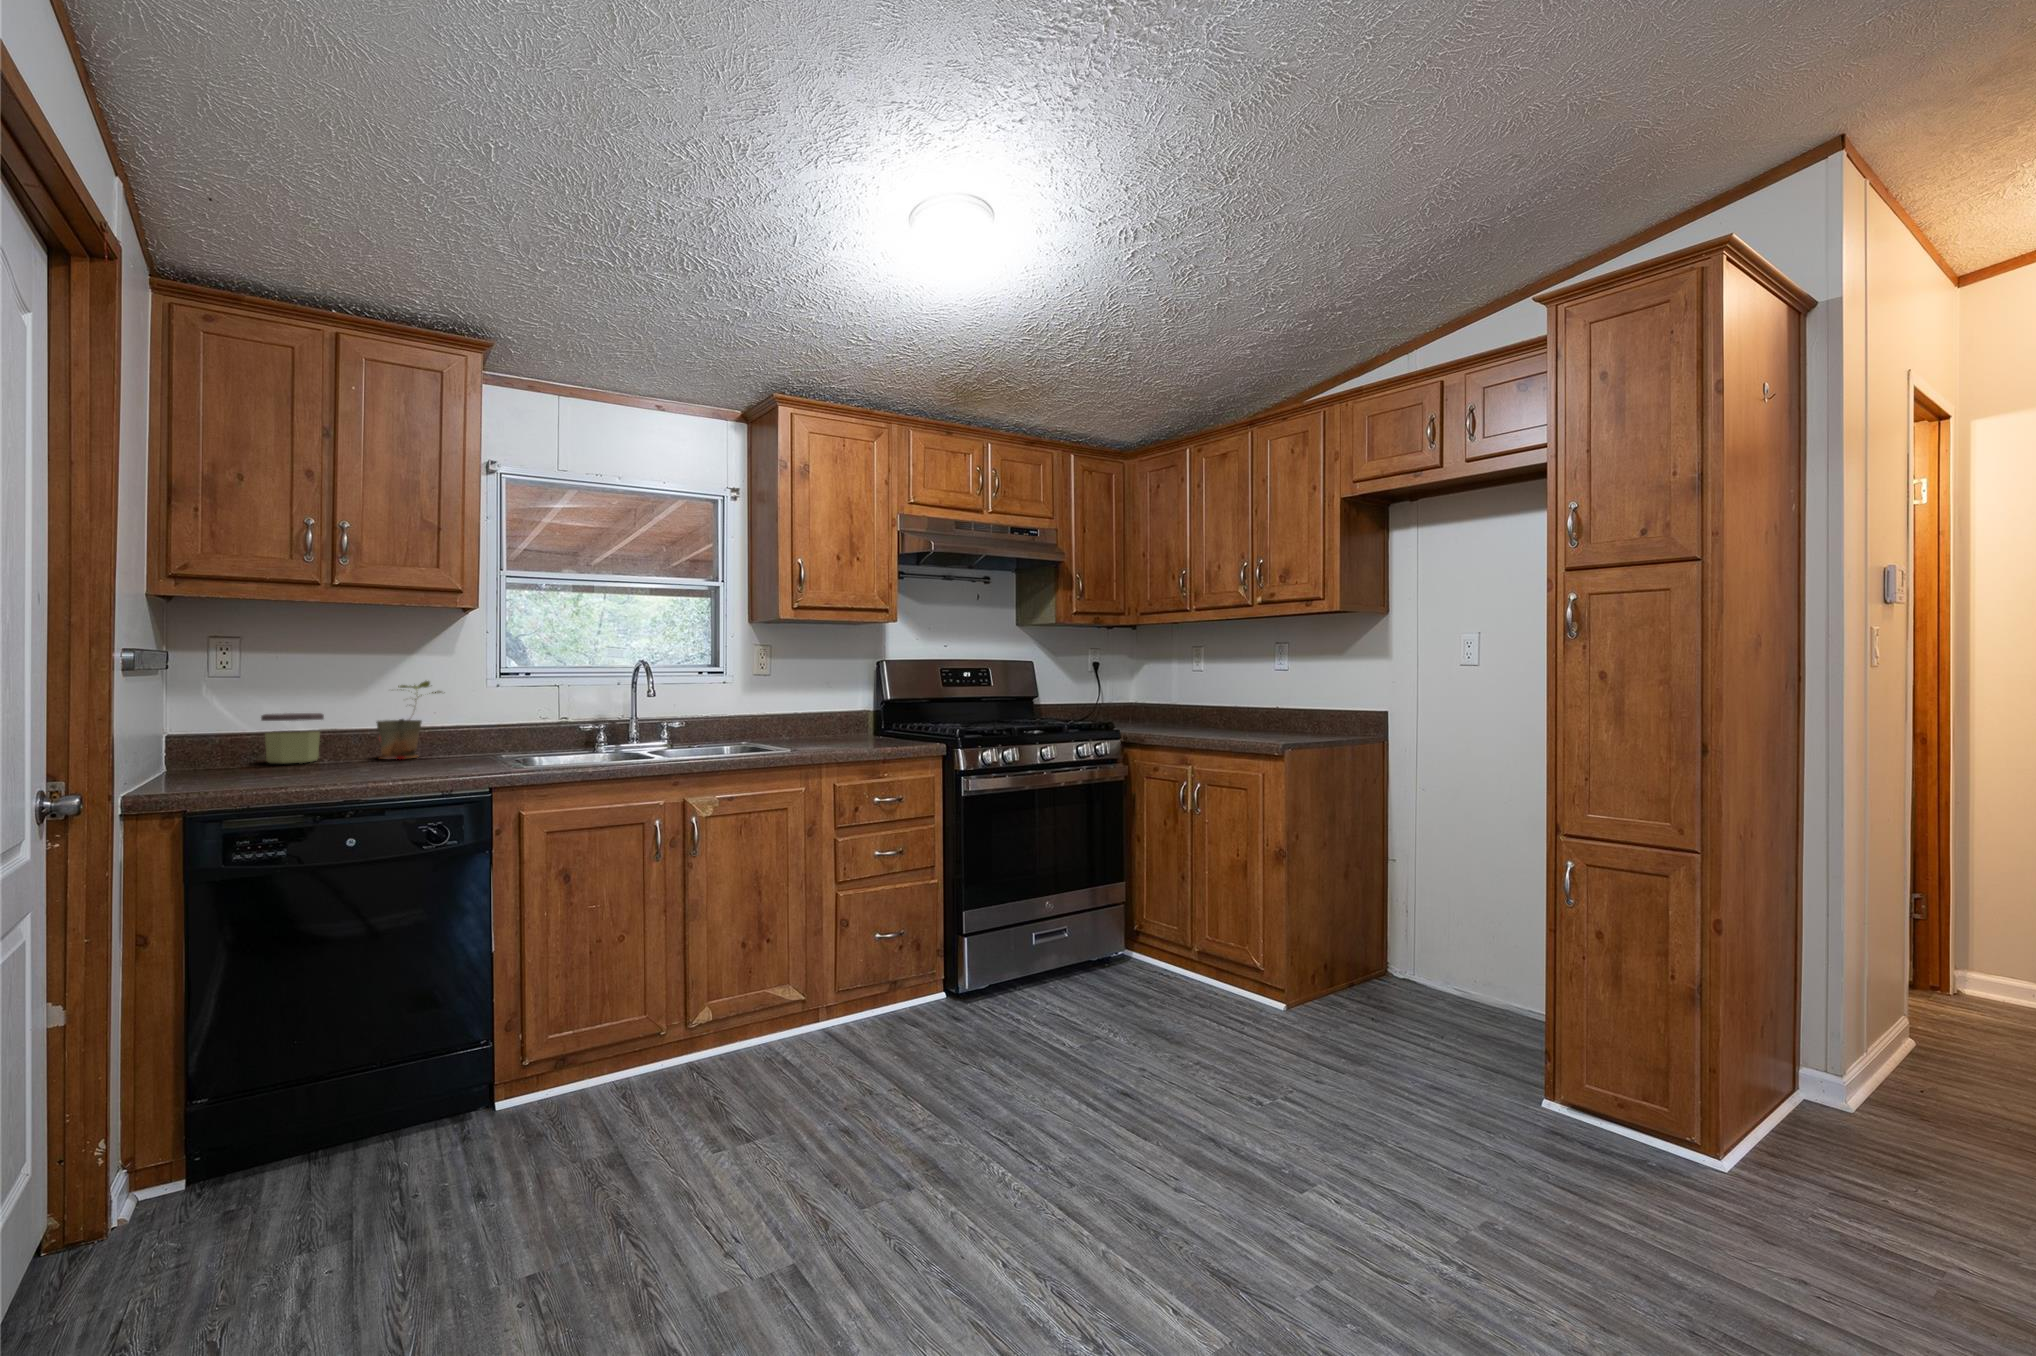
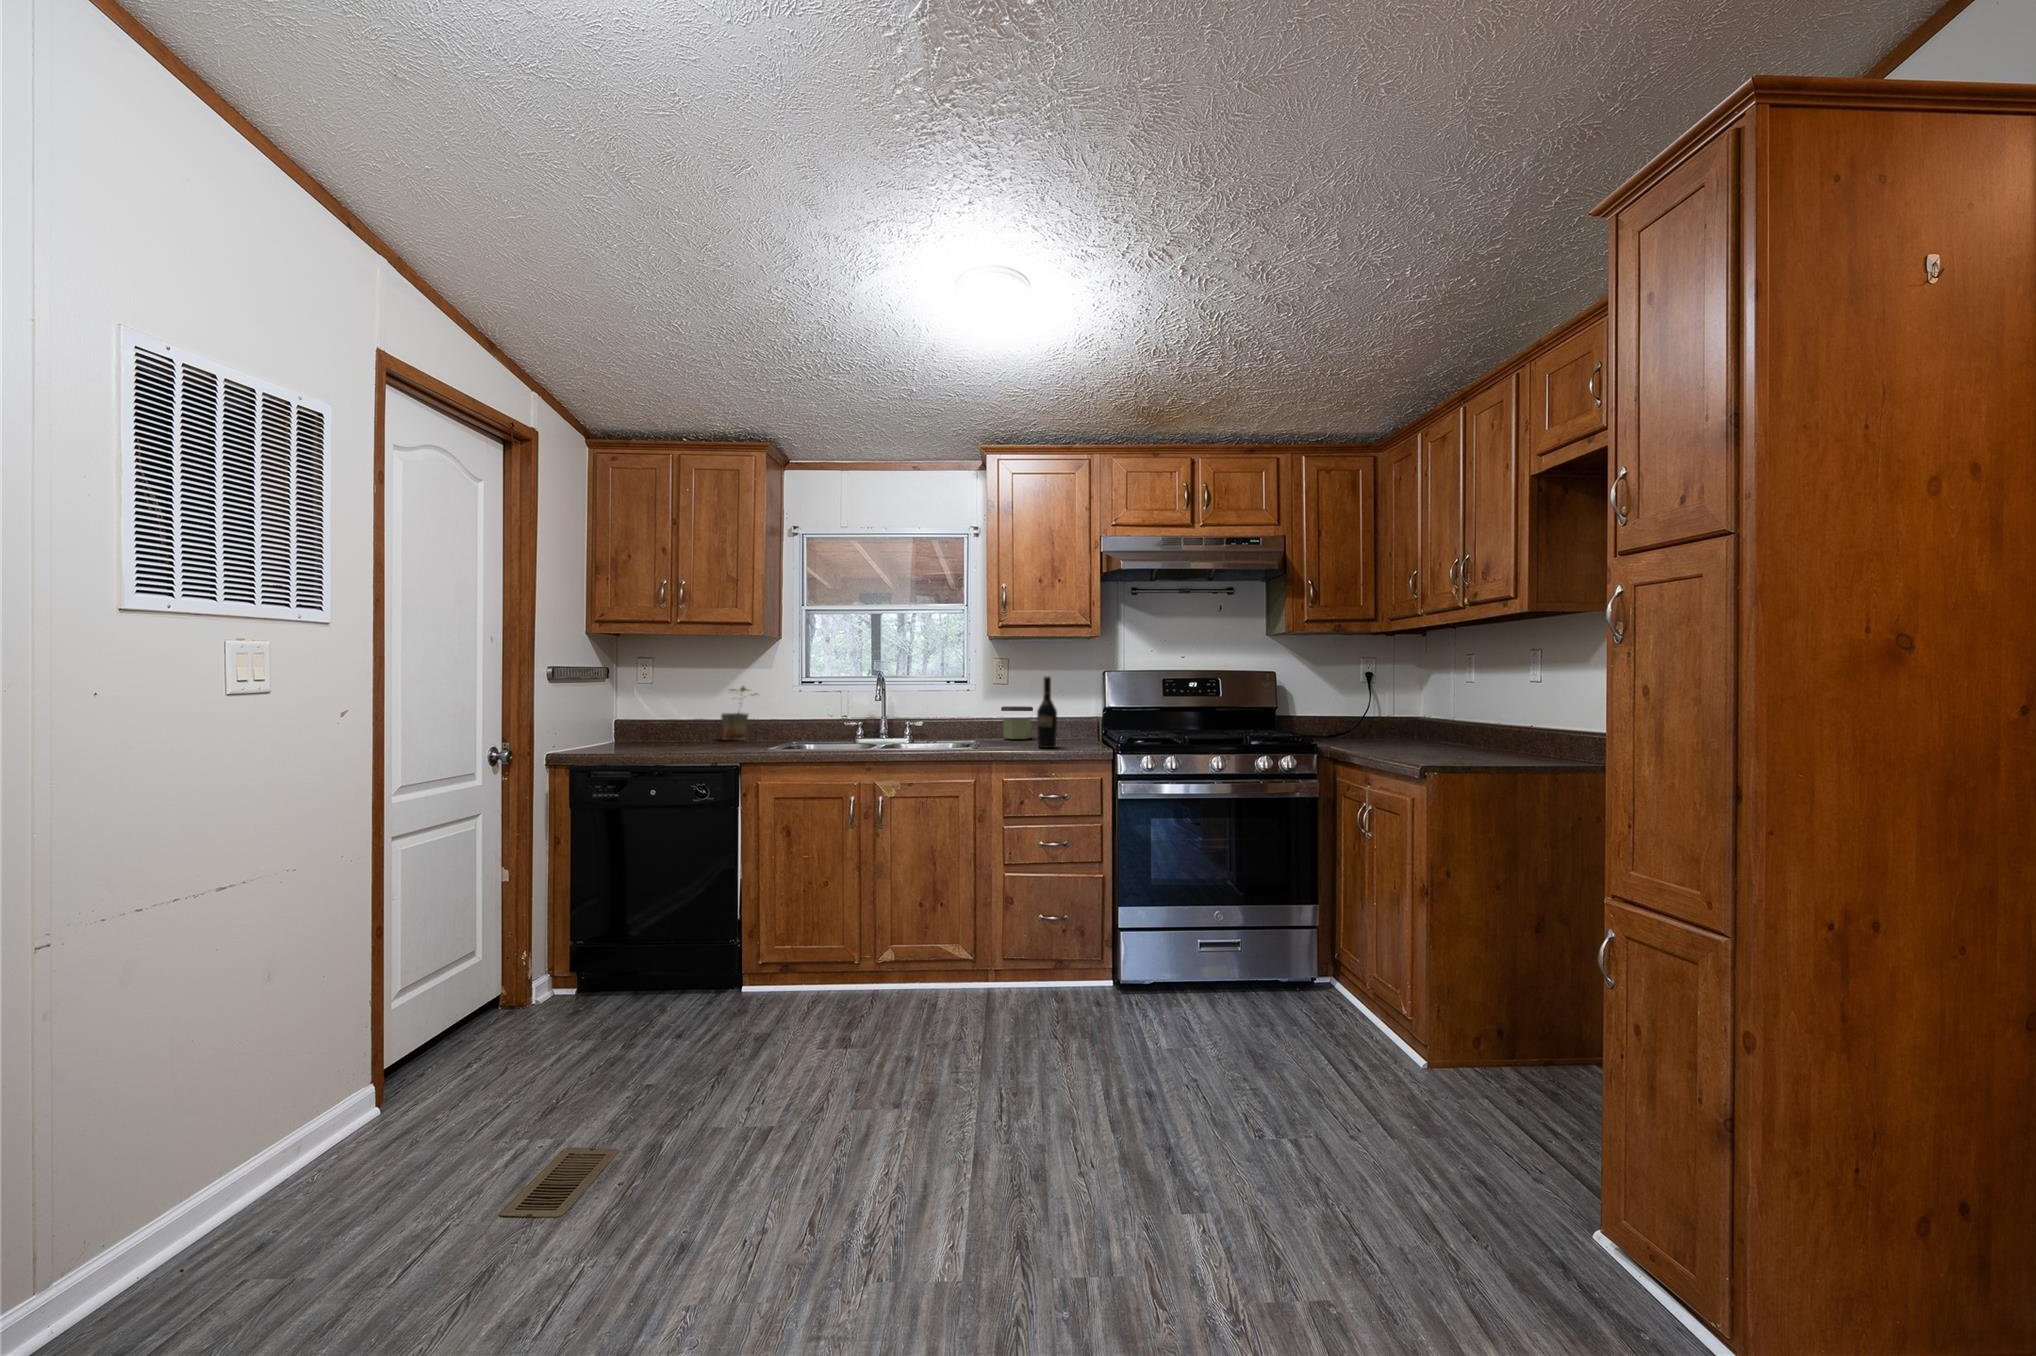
wine bottle: none [851,668,873,748] -> present [1037,677,1057,748]
jar: present [261,713,324,764] -> present [1001,706,1033,739]

